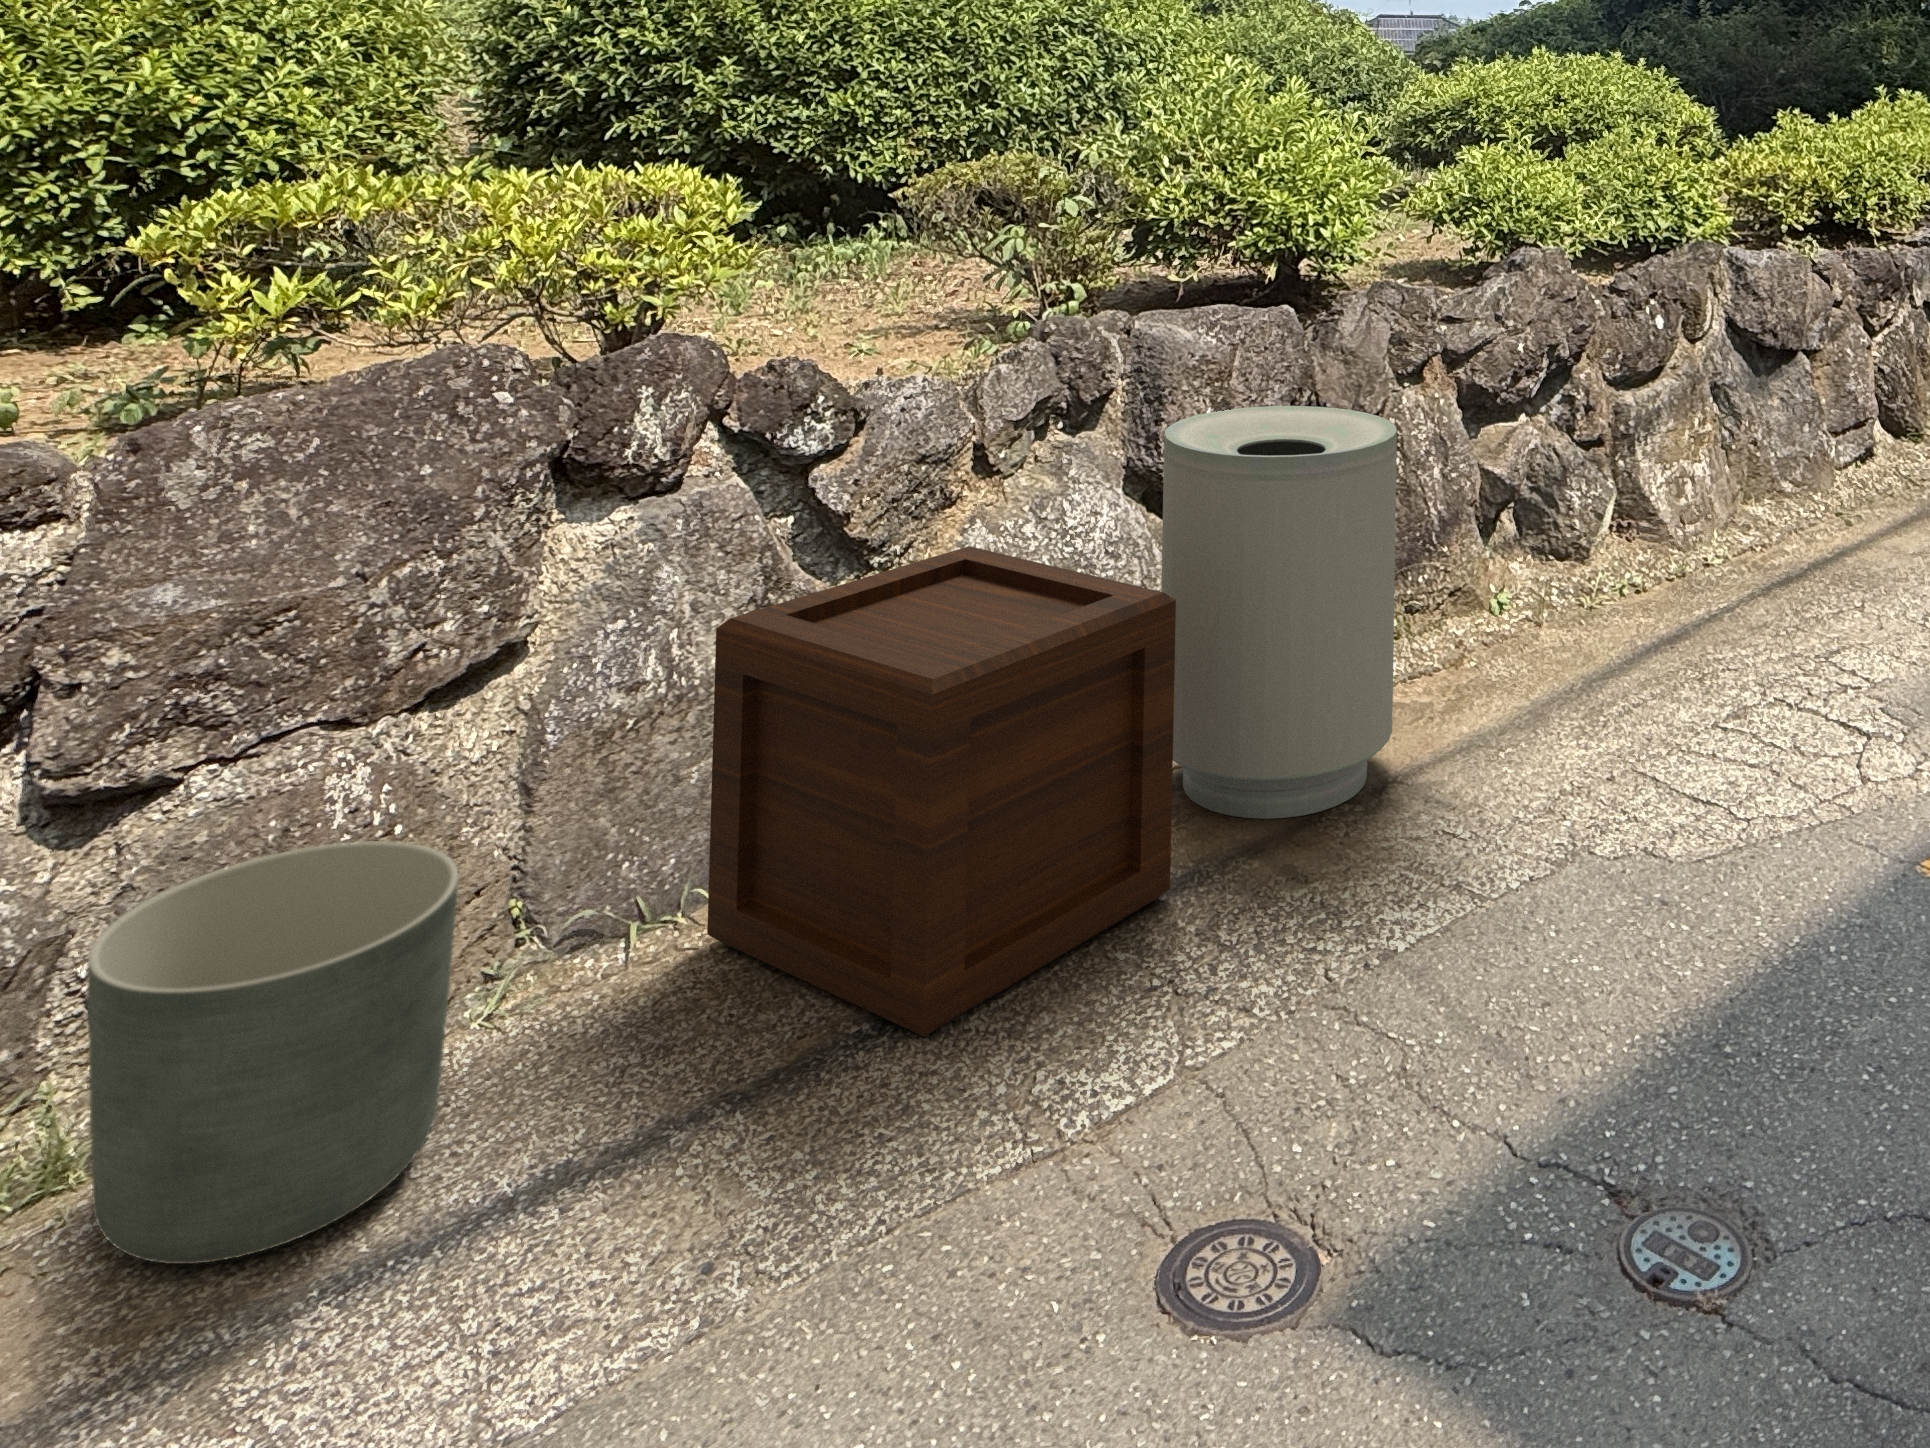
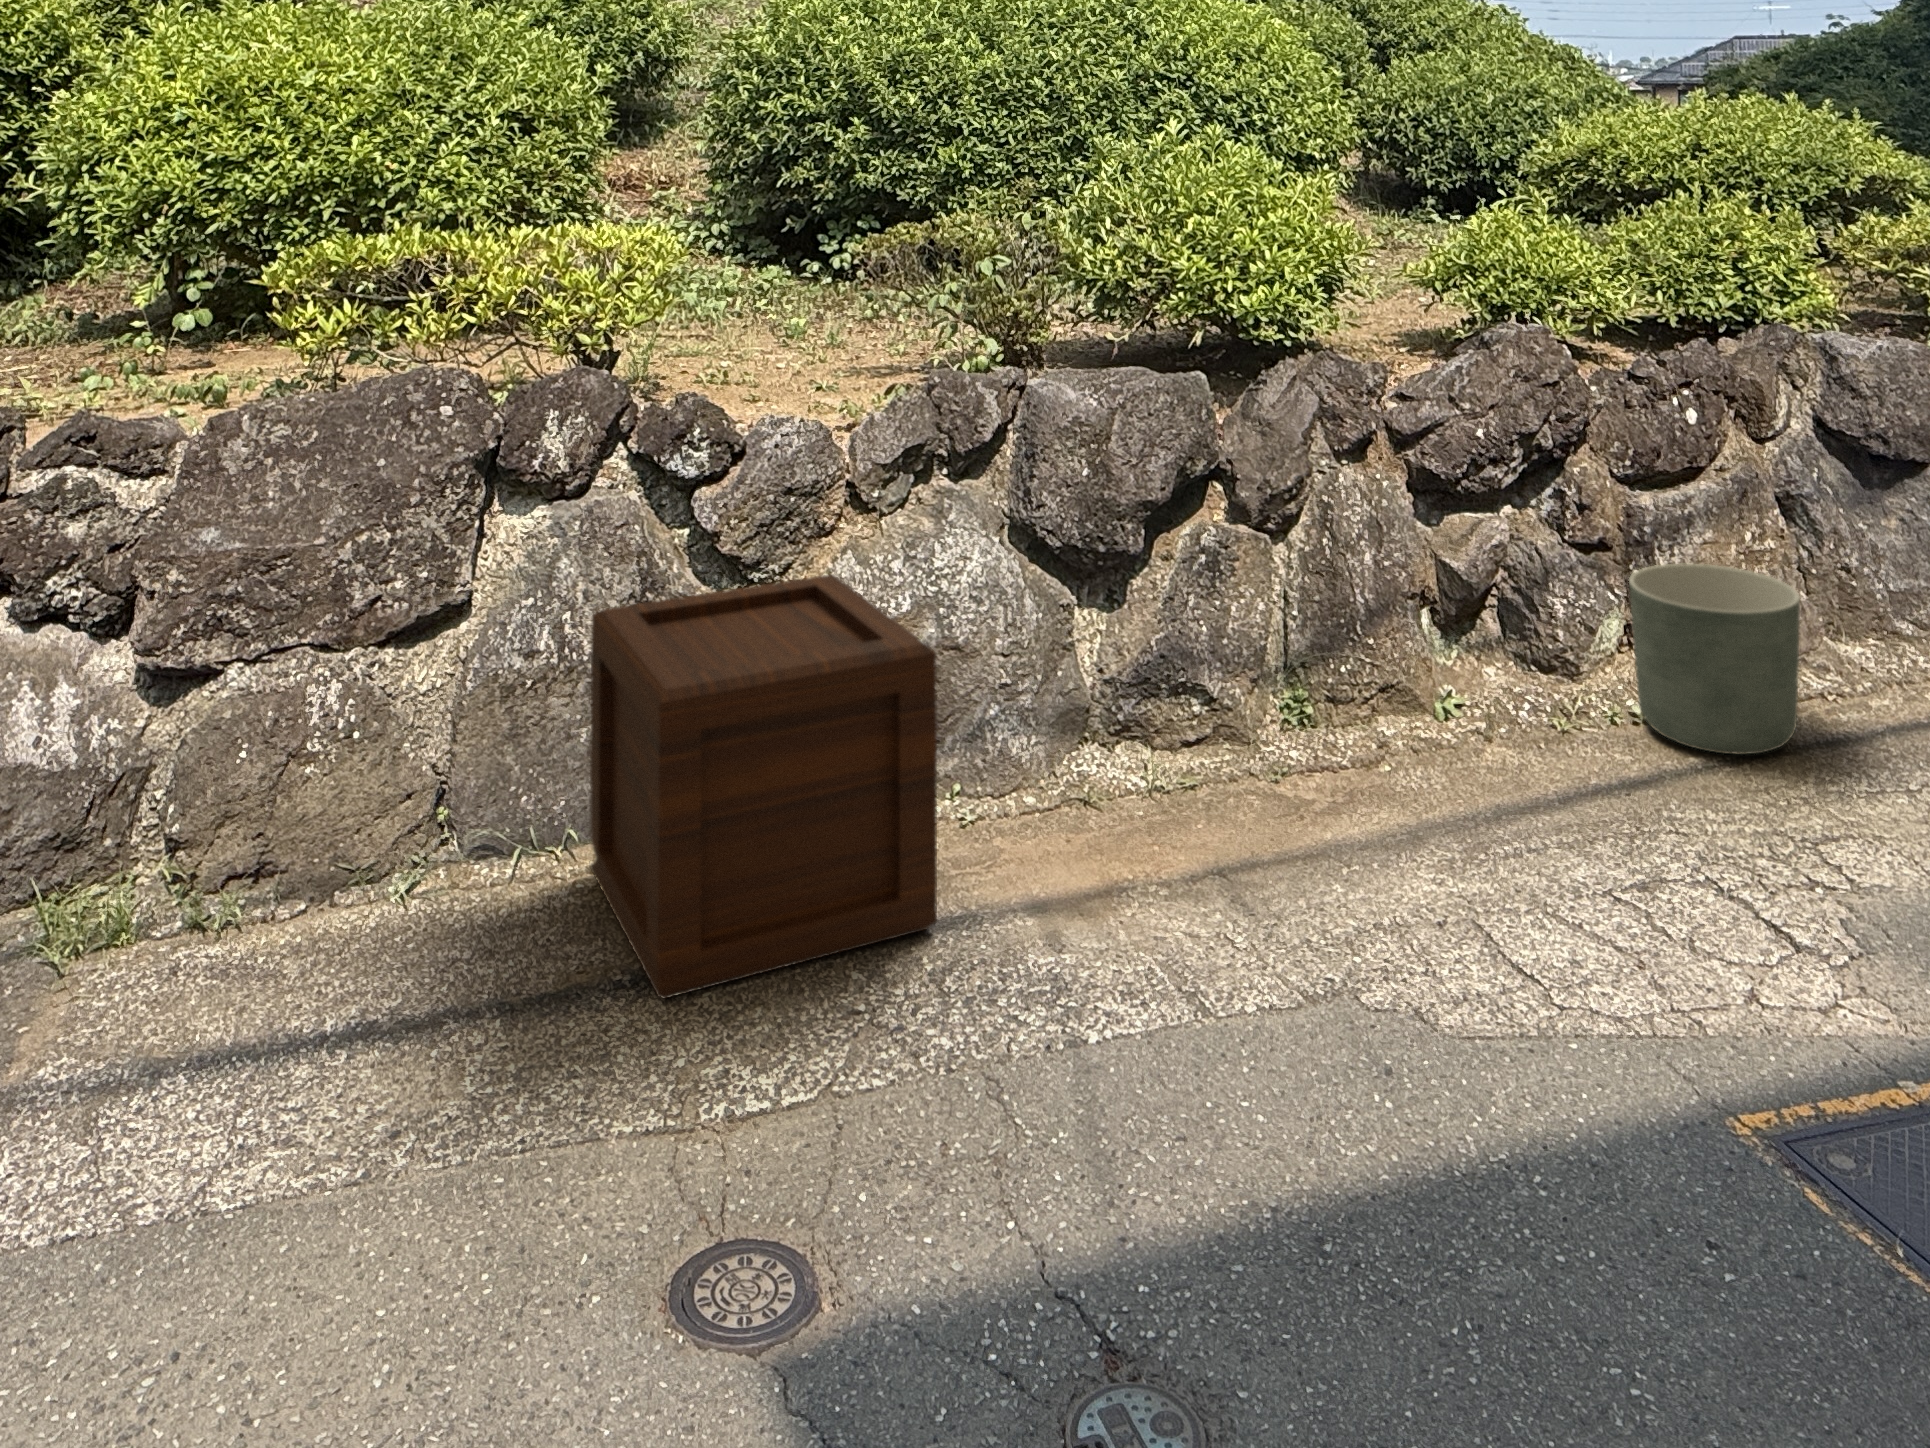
trash can: present [1161,406,1397,819] -> none [1004,474,1231,883]
planter: present [87,841,459,1264] -> present [1629,564,1800,754]

